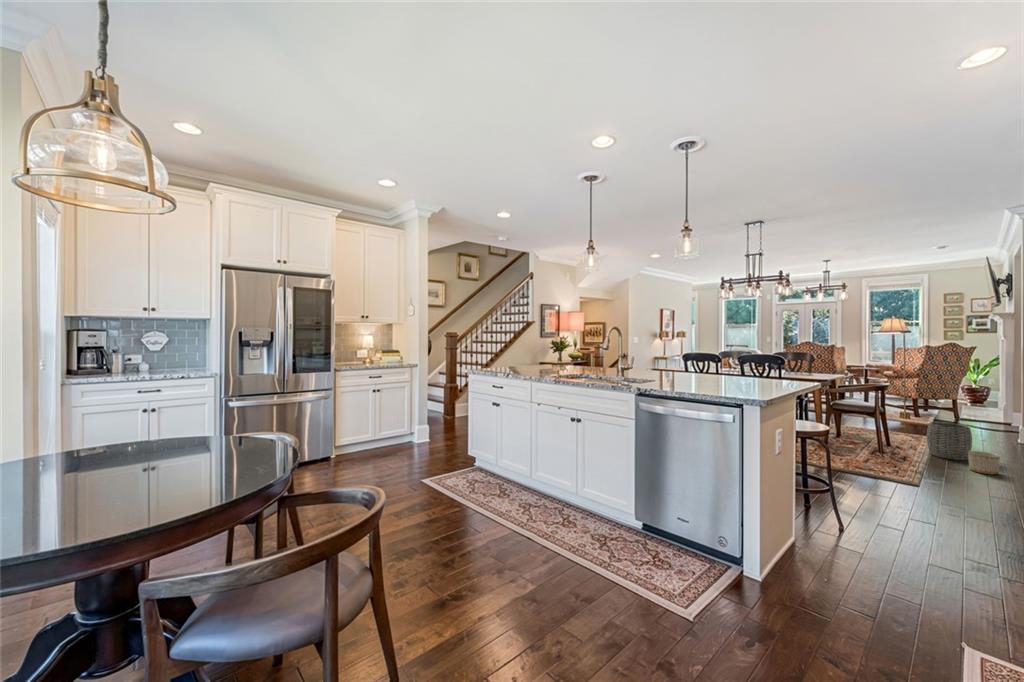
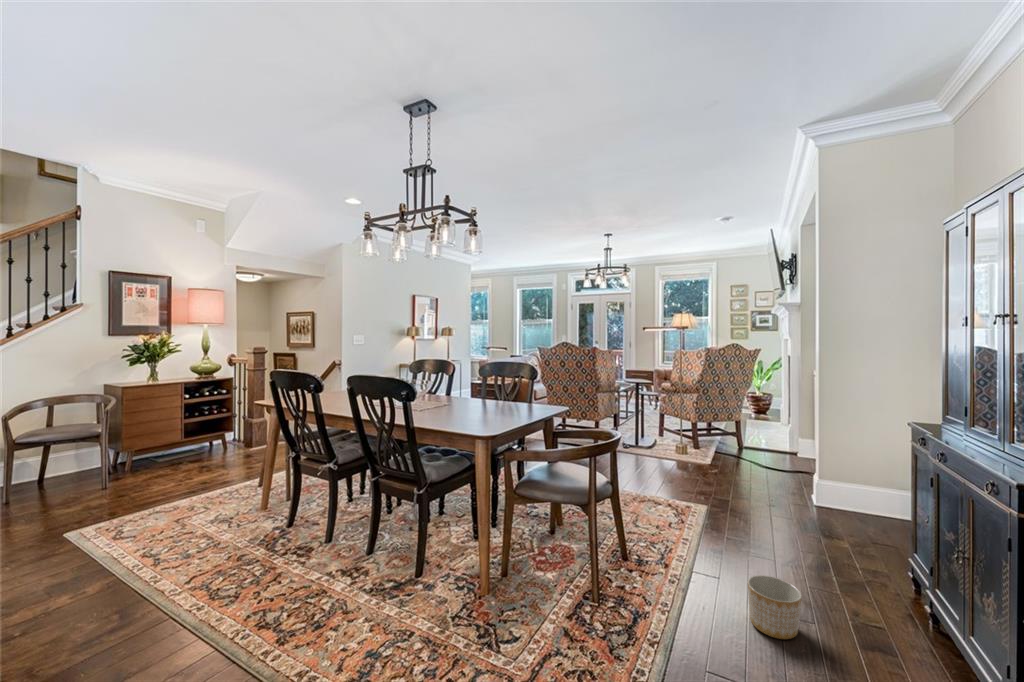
woven basket: present [927,422,972,460] -> none [689,492,754,575]

